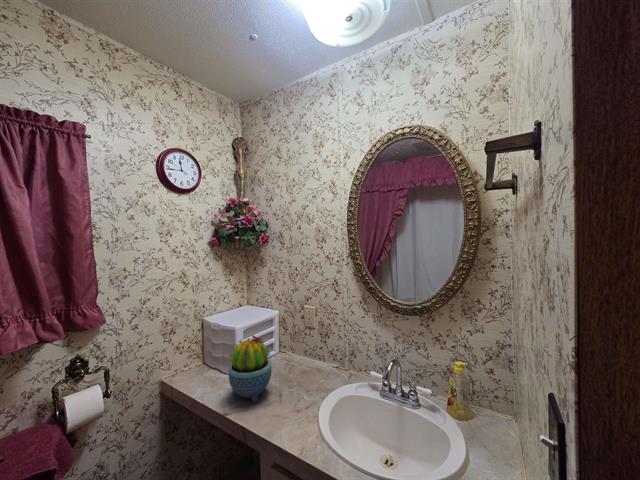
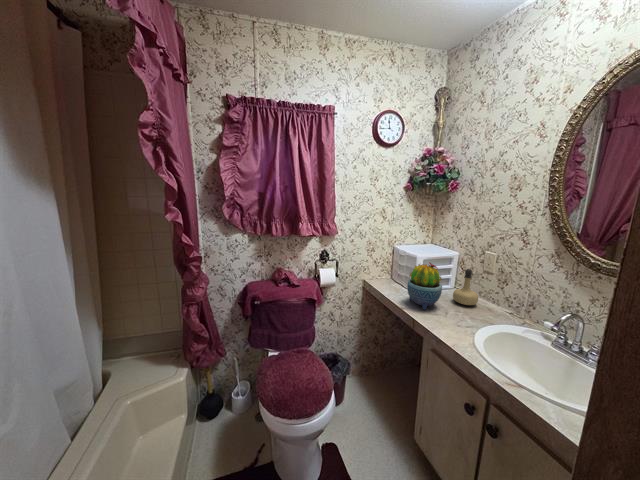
perfume bottle: none [282,330,308,375] -> present [453,269,478,305]

